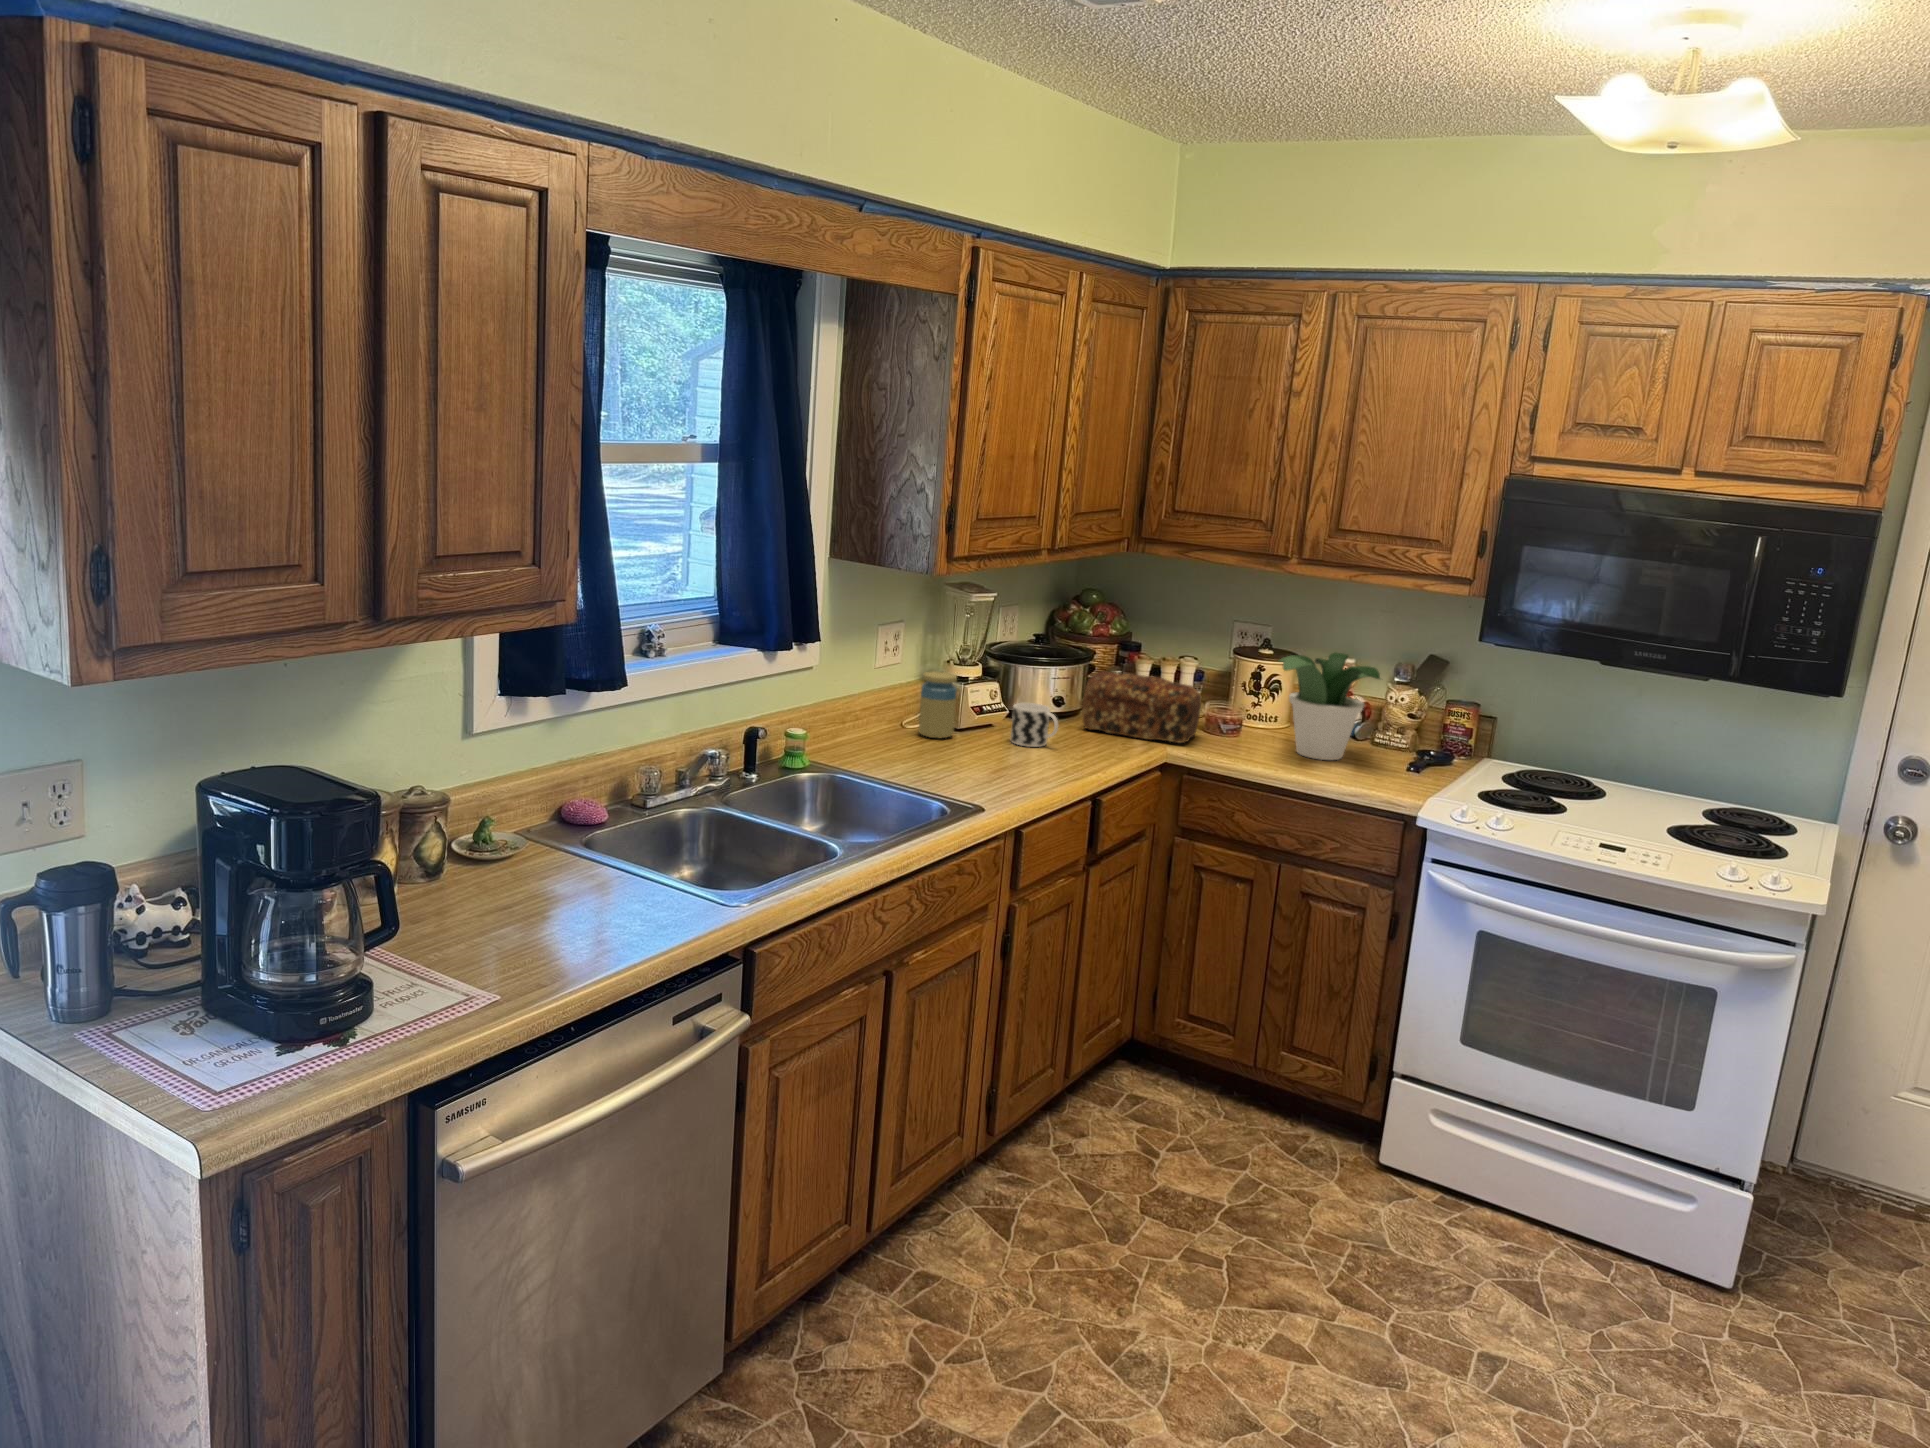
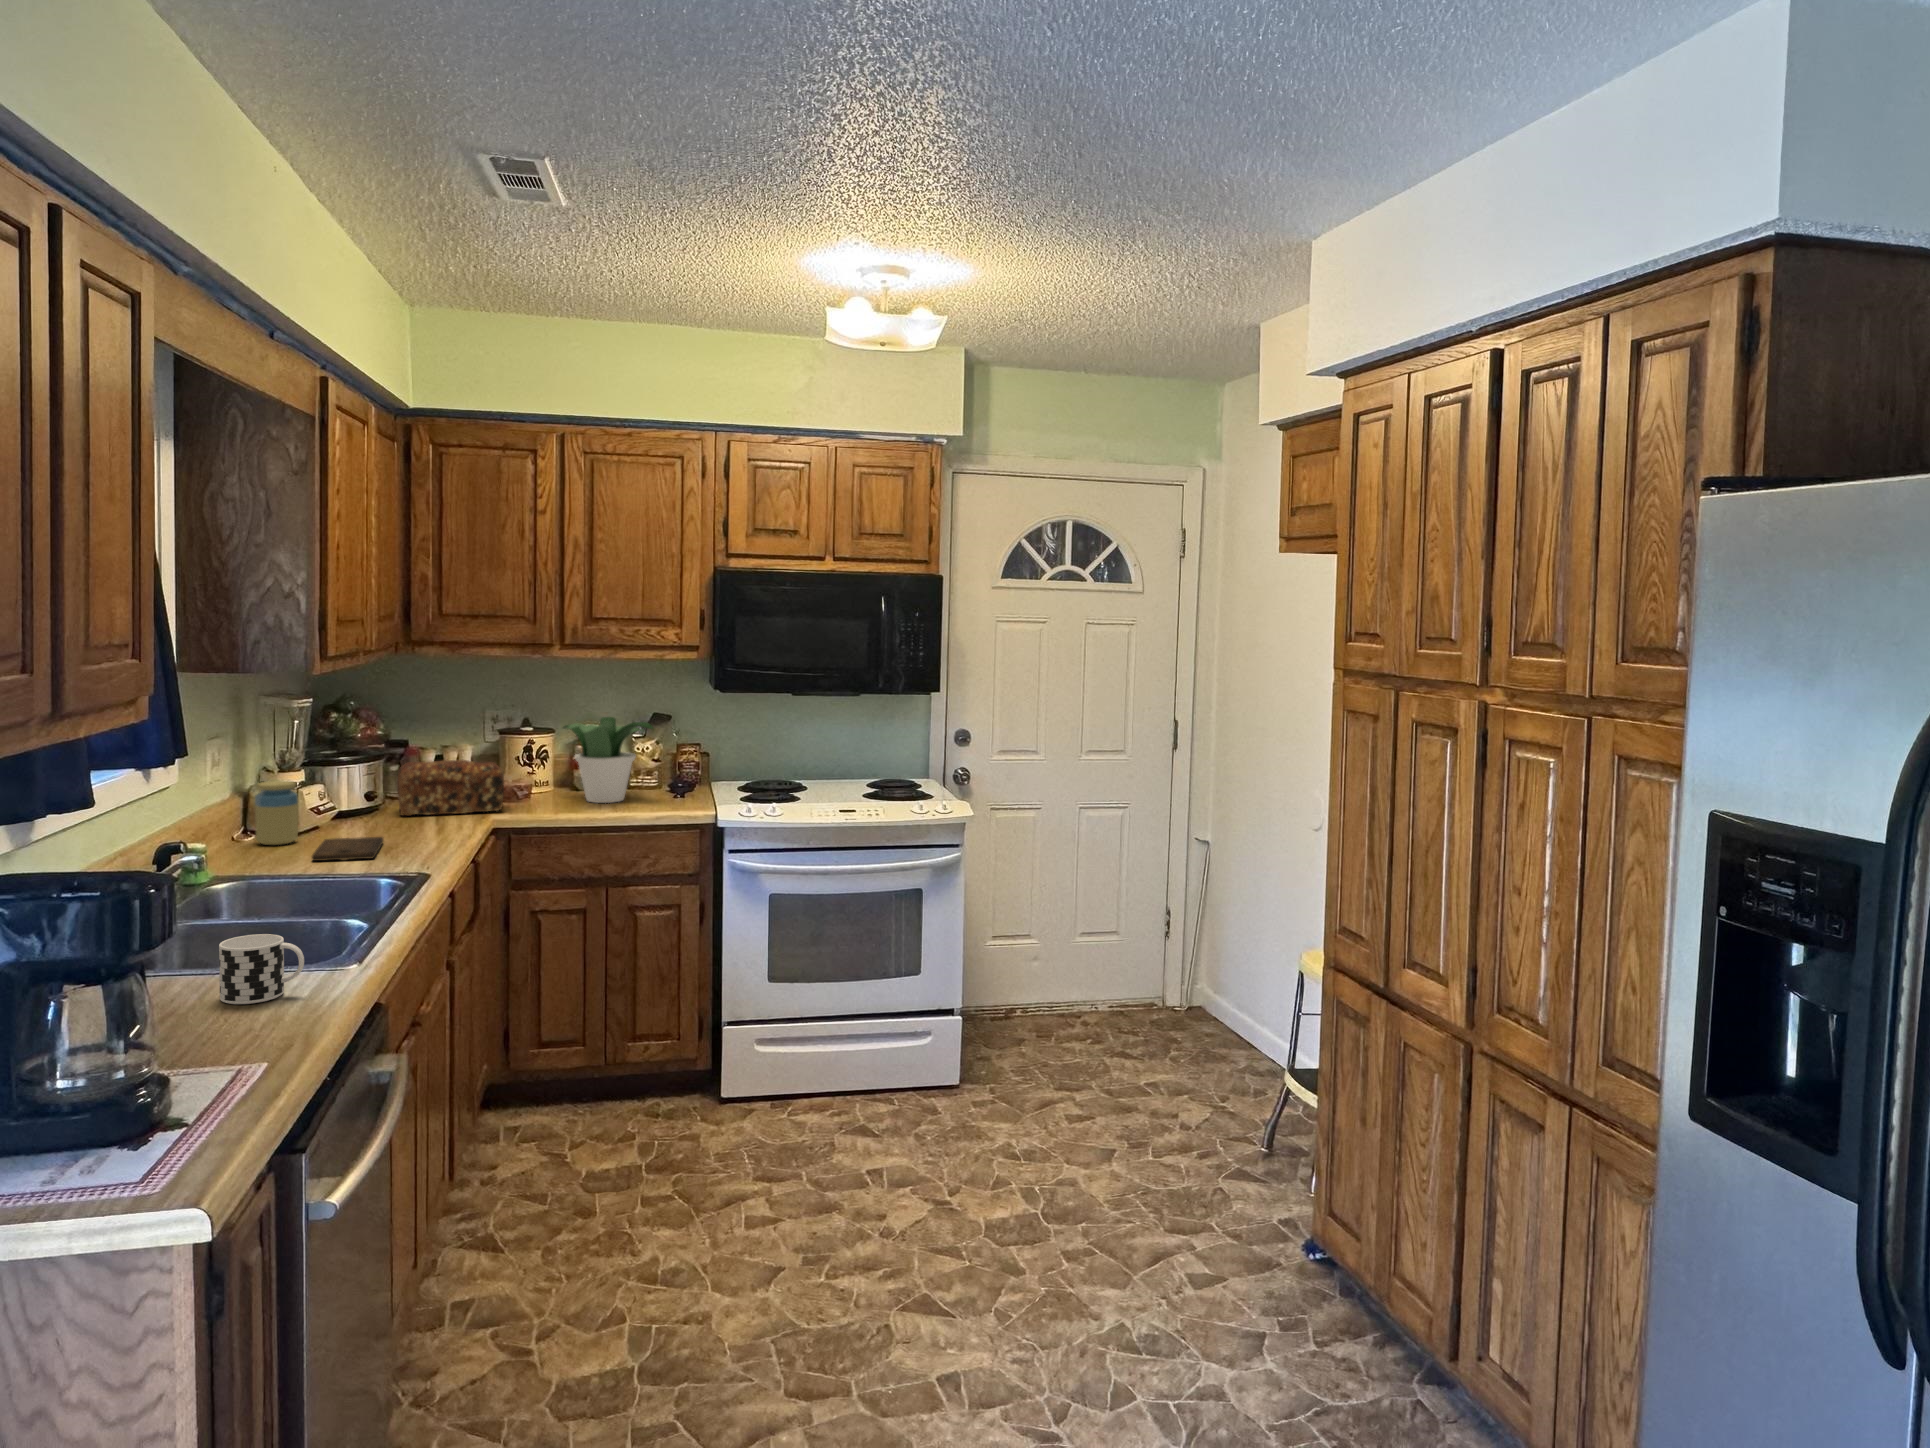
cup: present [1011,703,1058,747] -> present [219,934,304,1004]
cutting board: none [927,741,1018,774] -> present [312,837,383,861]

